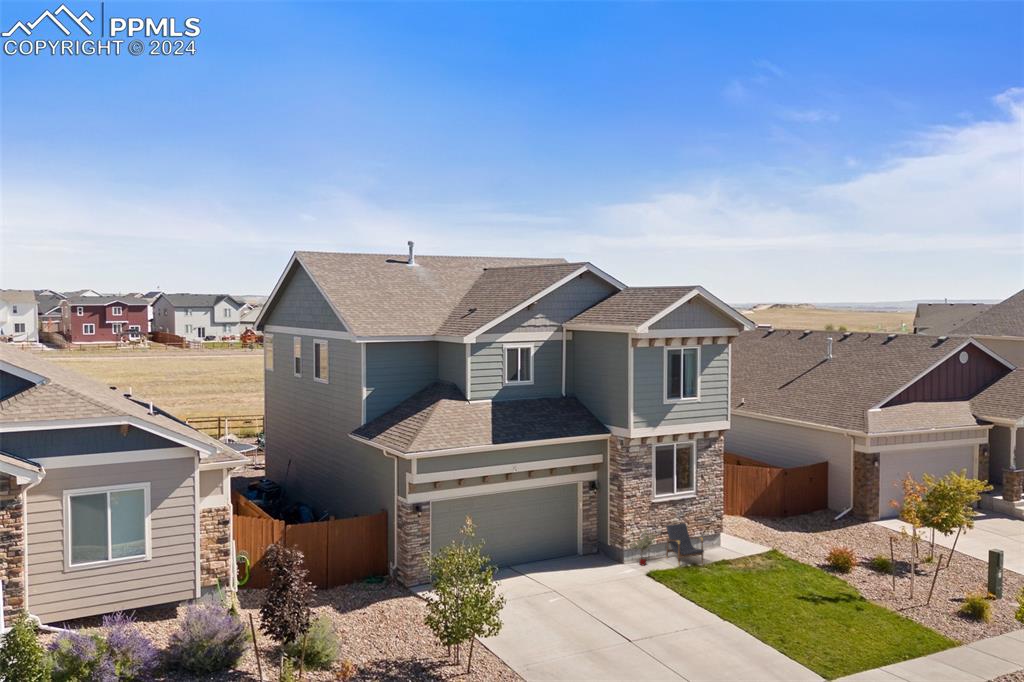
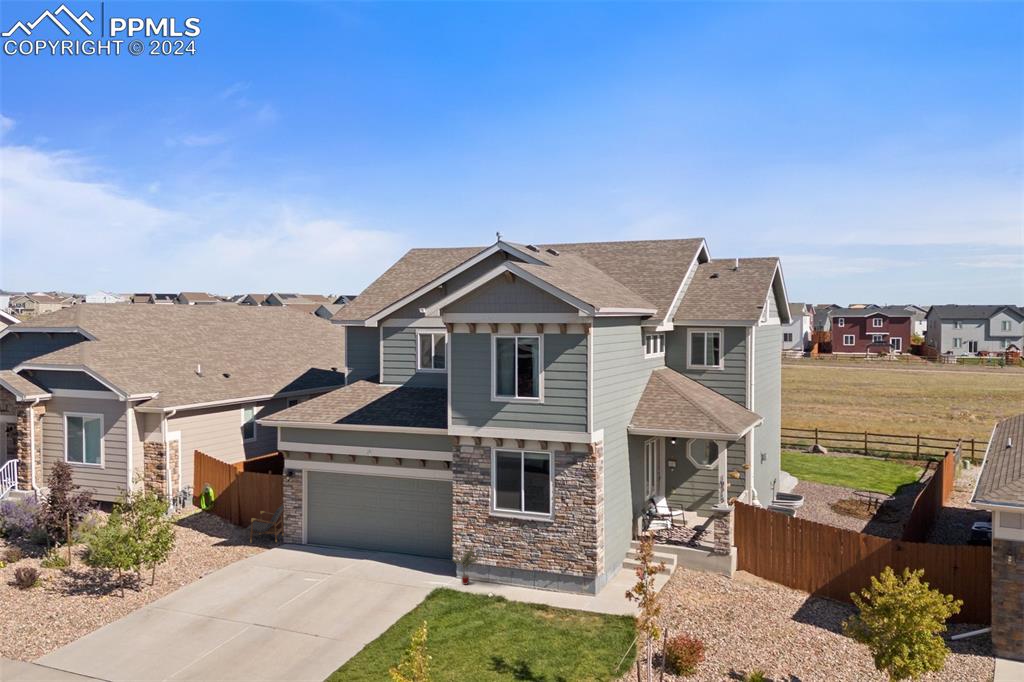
lounge chair: present [666,523,704,566] -> present [246,505,284,542]

